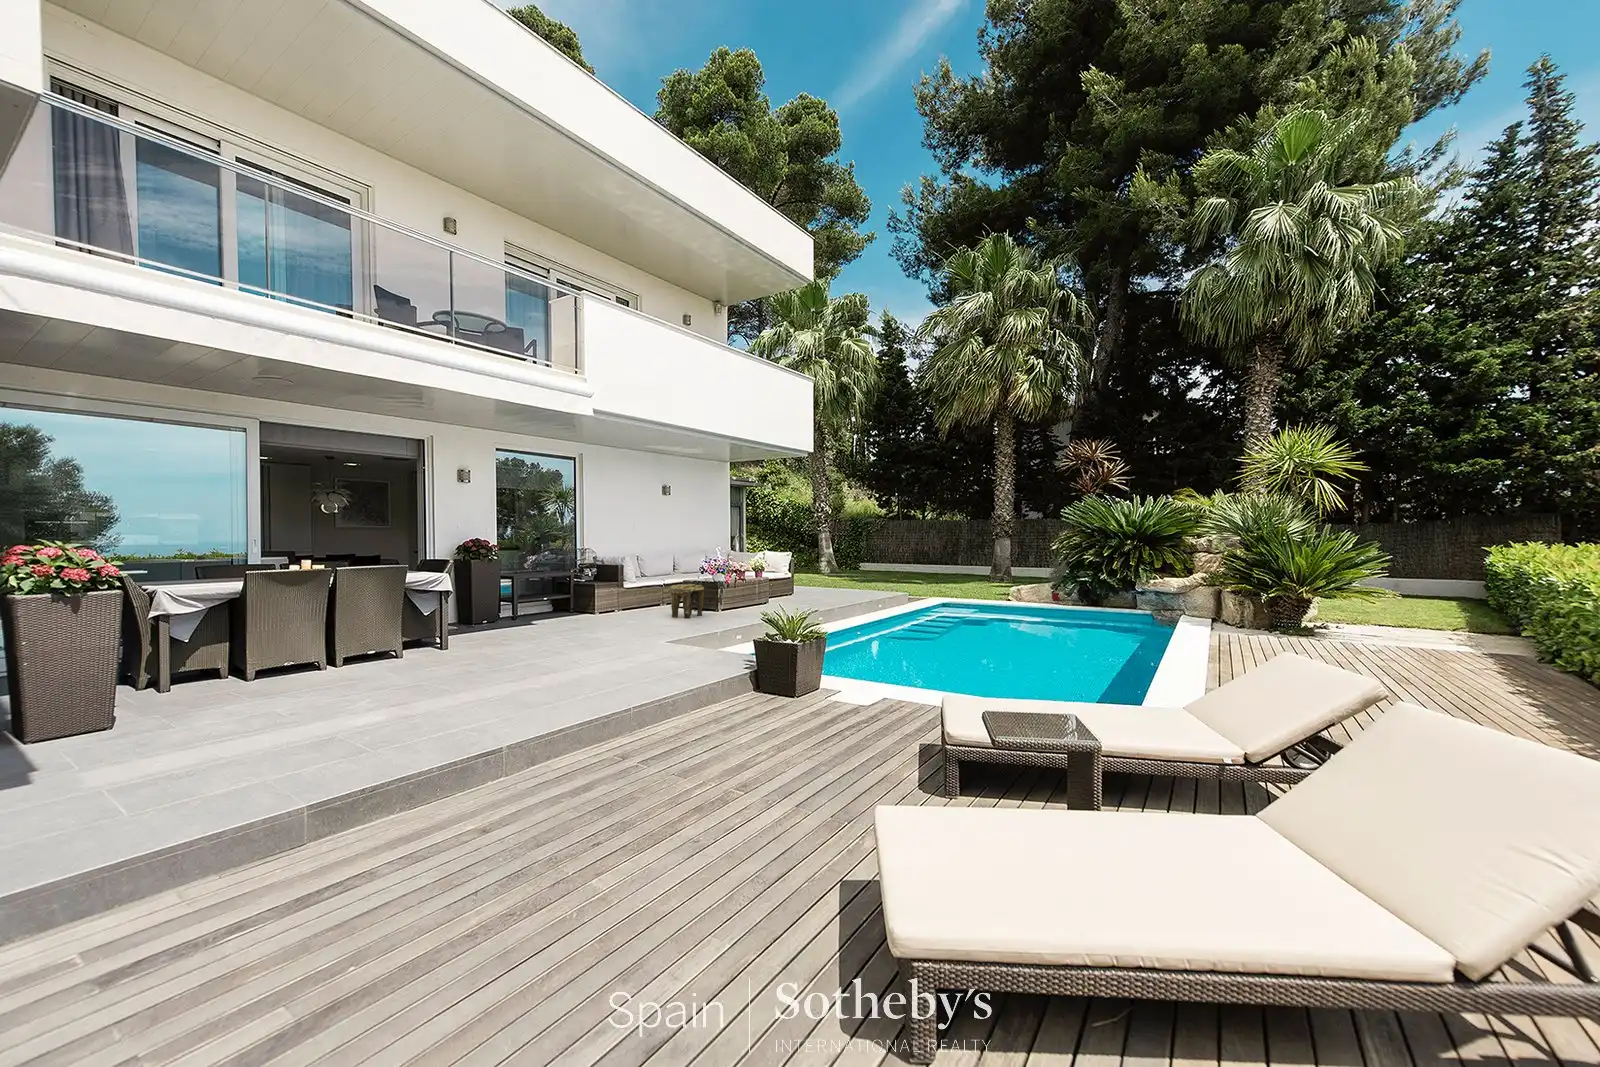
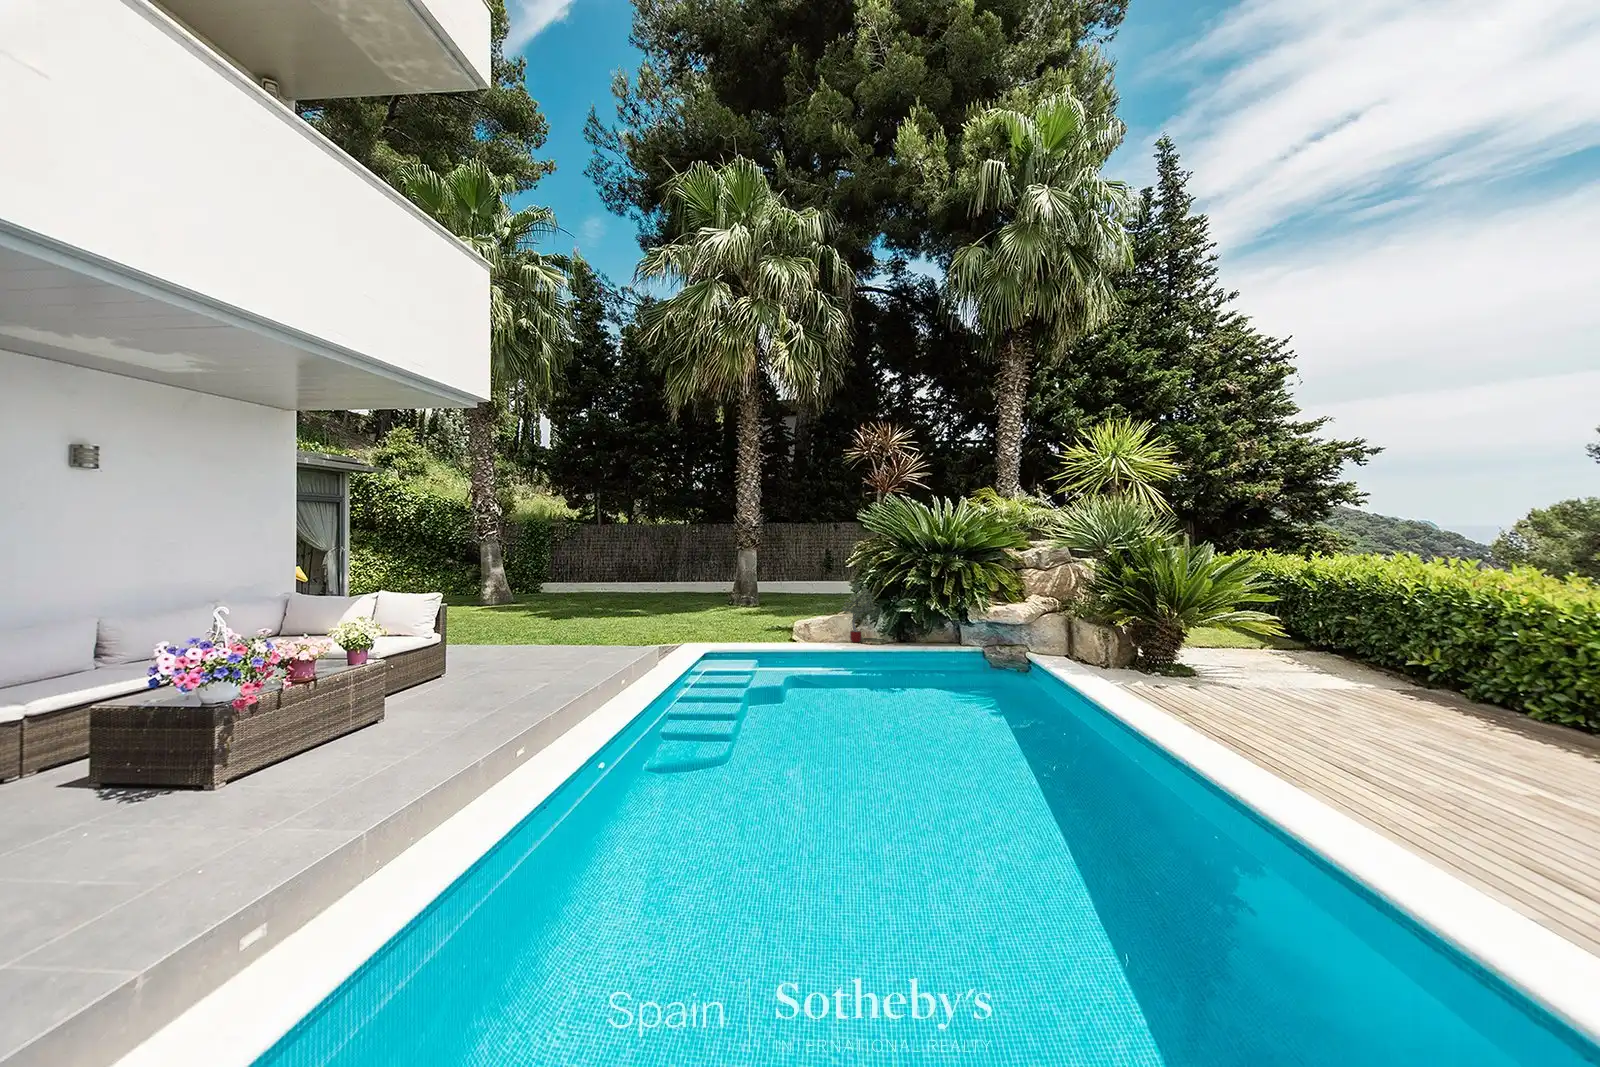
stool: present [670,584,704,619] -> none [40,718,175,830]

